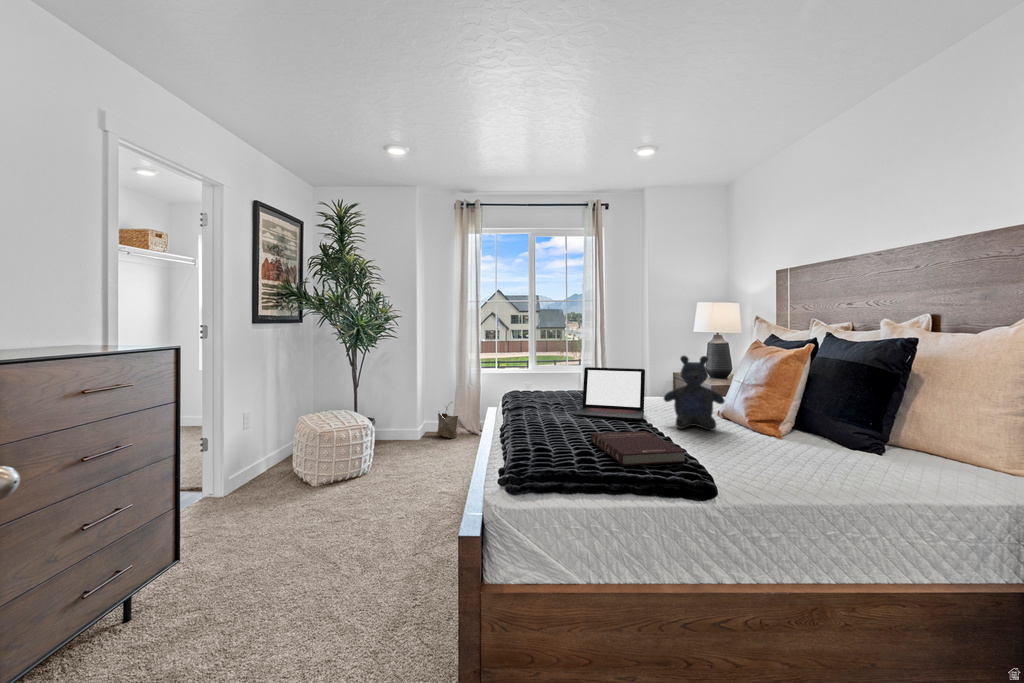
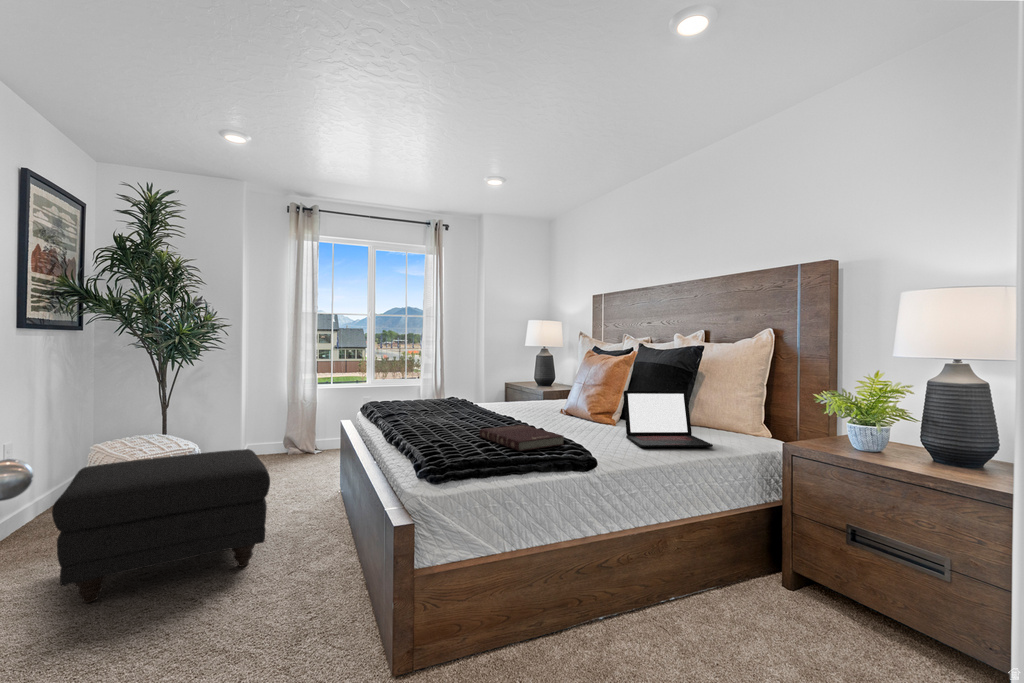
stuffed bear: present [664,356,725,430] -> none [525,361,573,423]
laptop: present [574,367,645,420] -> present [623,390,713,447]
woven basket: present [437,408,458,438] -> none [263,419,290,459]
ottoman: none [242,432,405,549] -> present [52,449,270,603]

